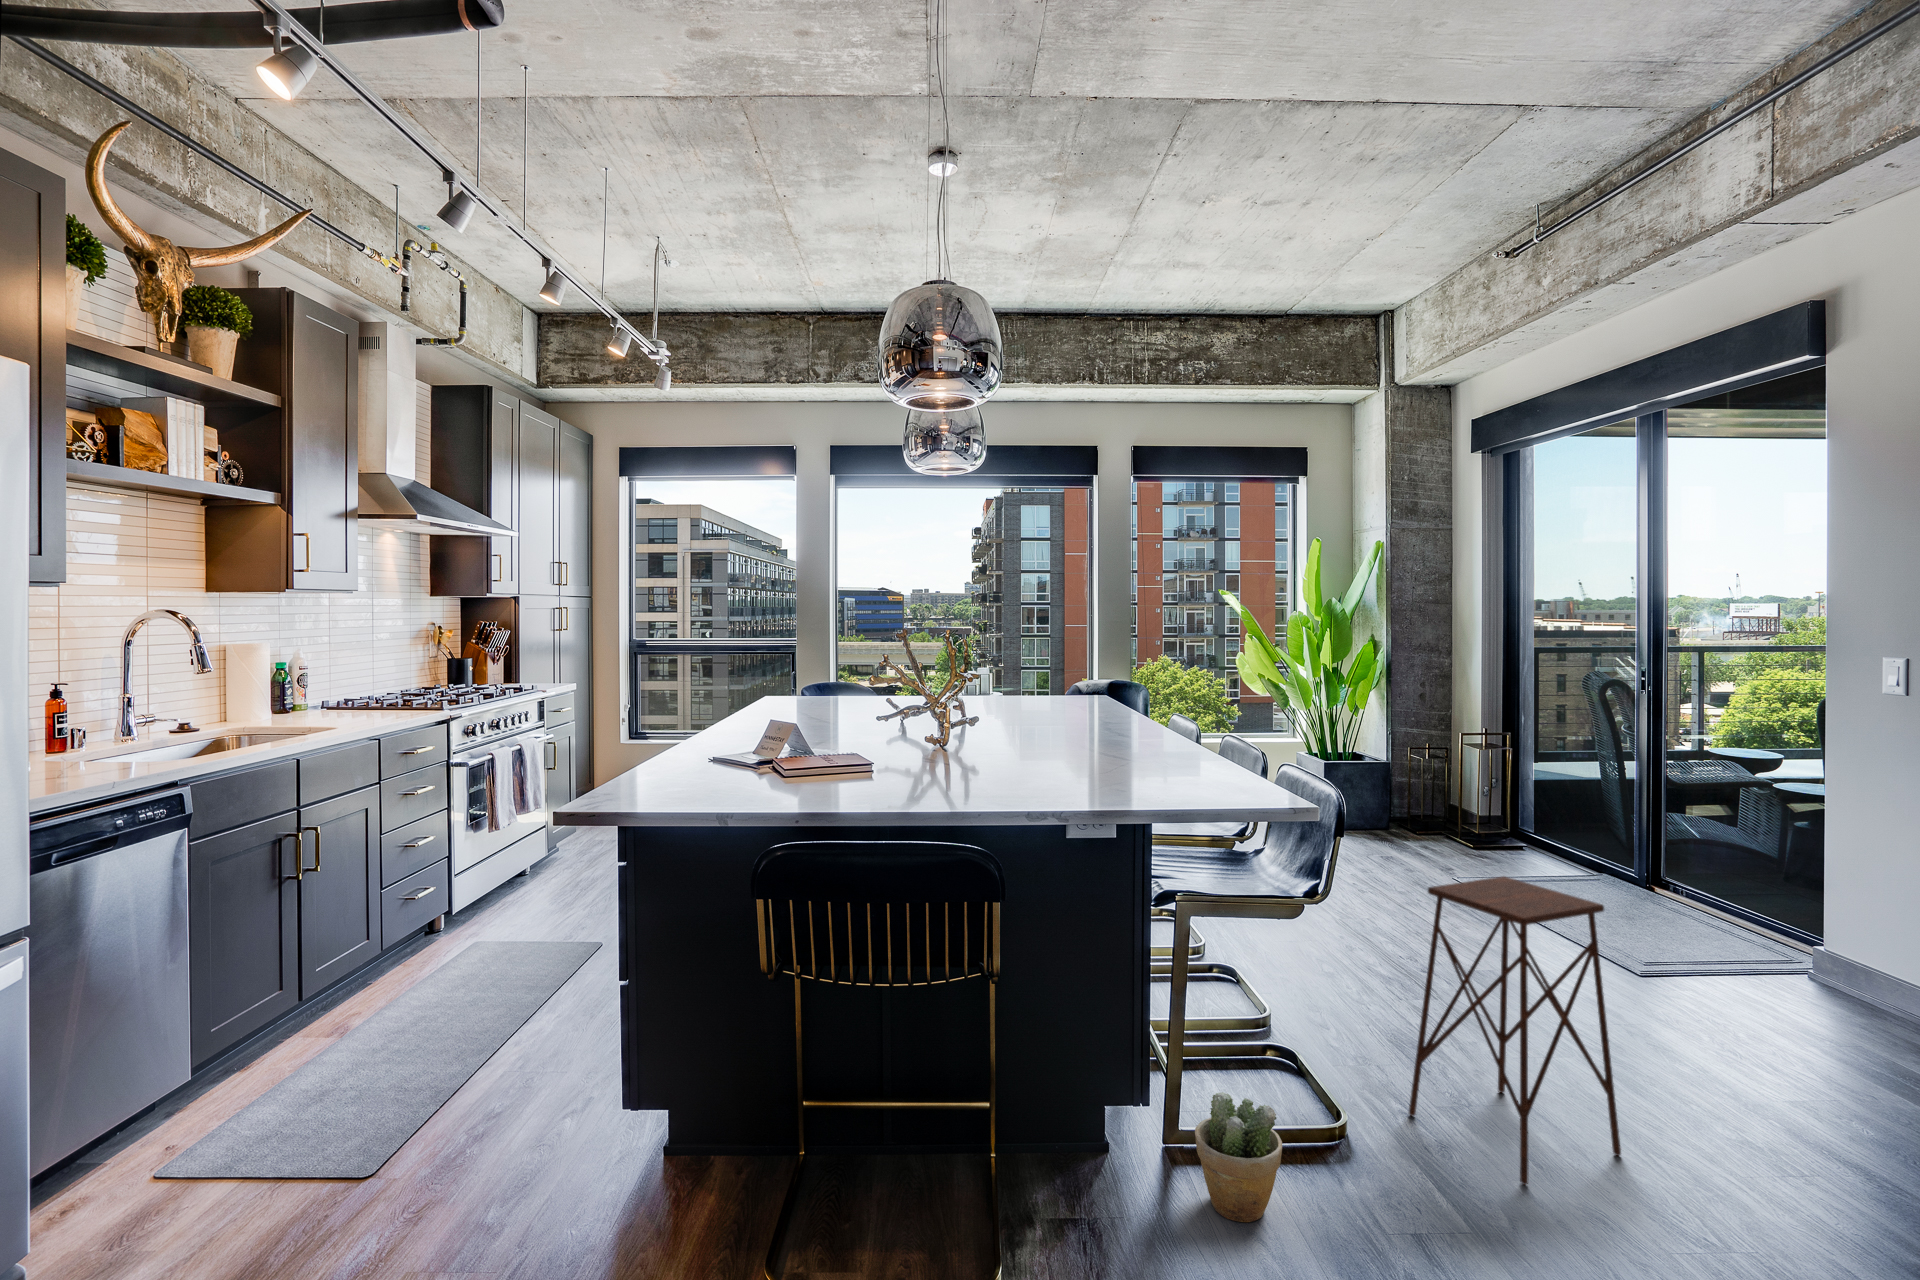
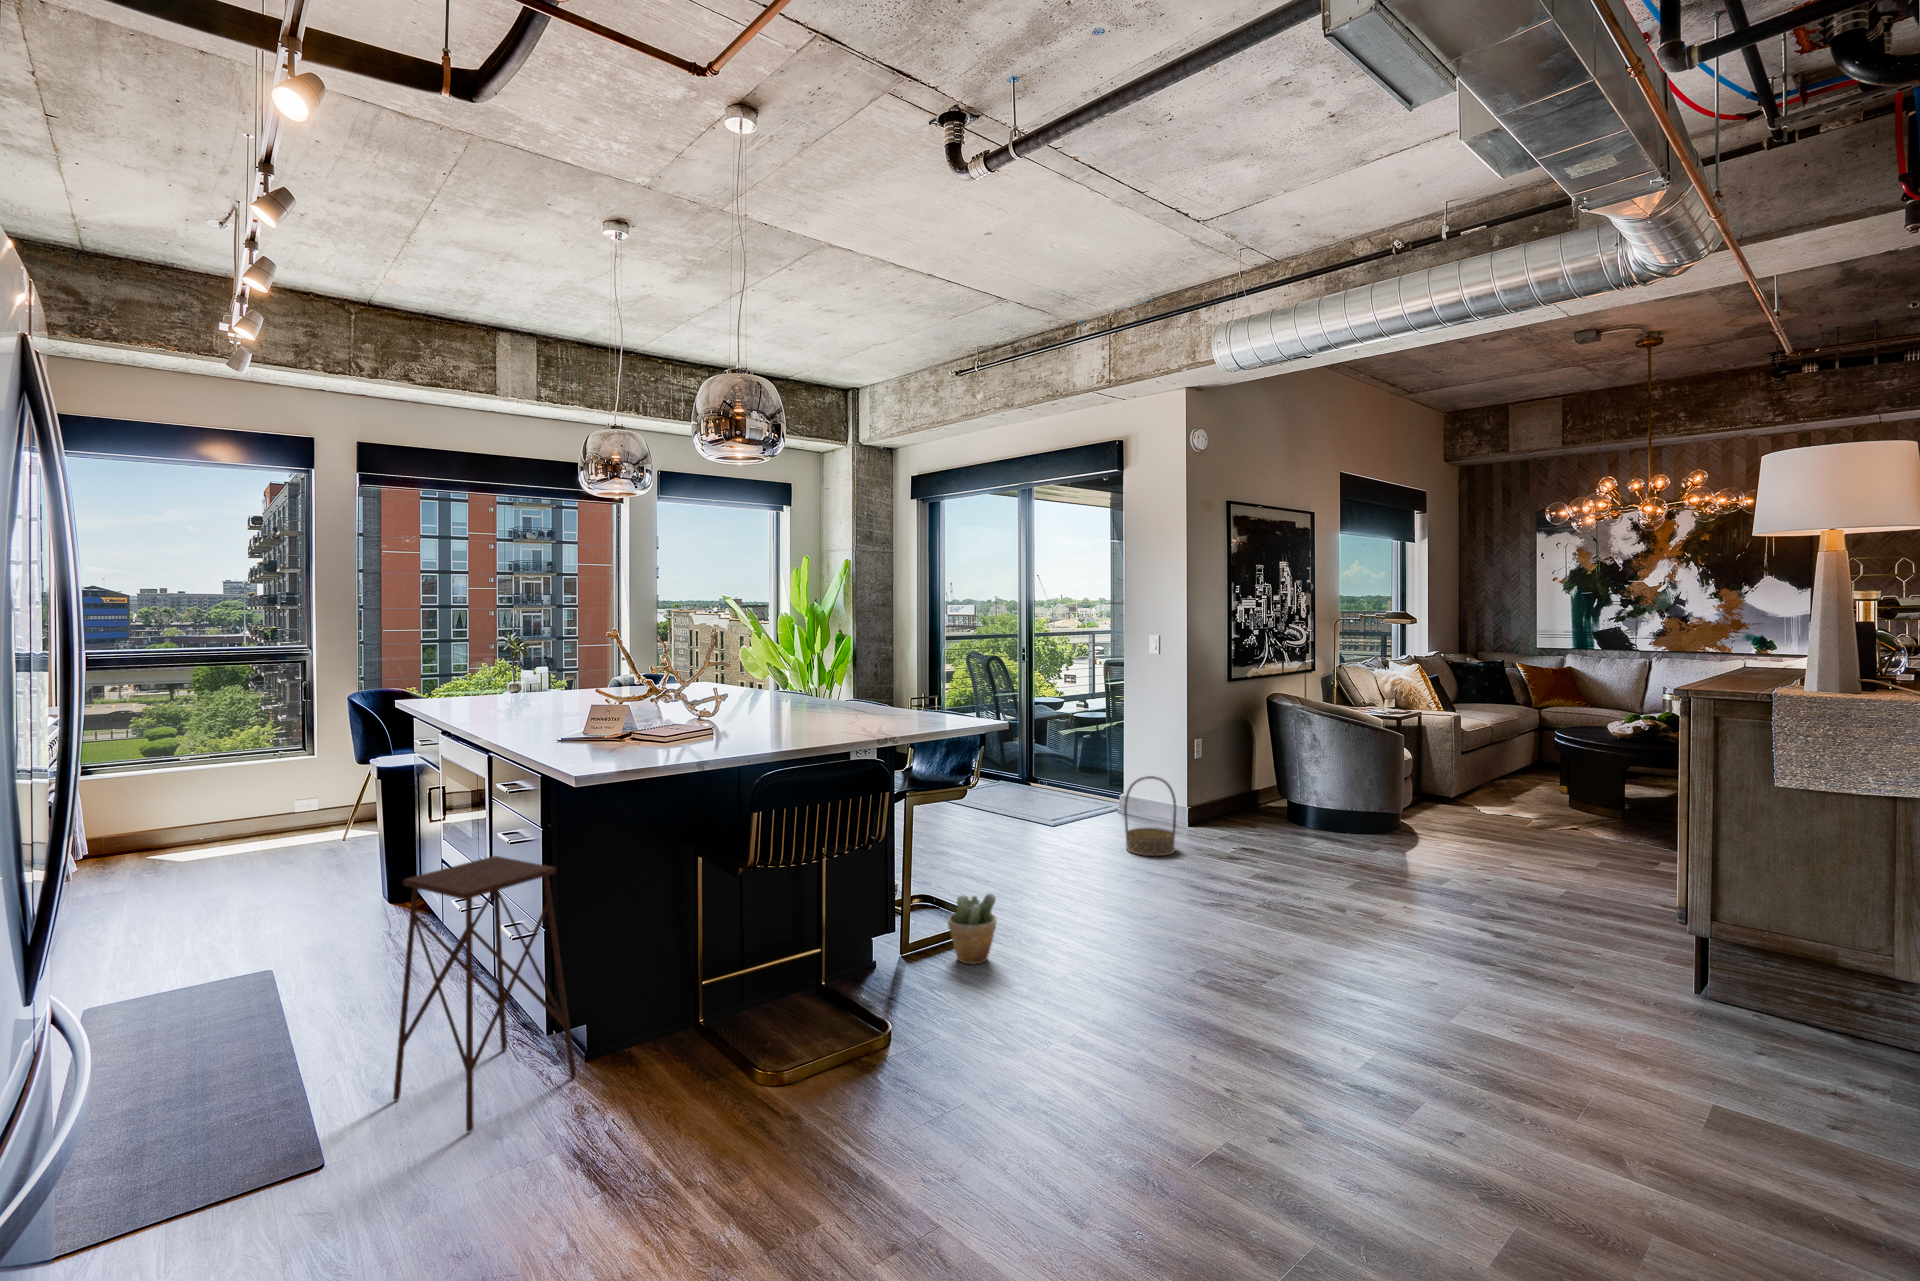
side table: present [1409,876,1621,1185] -> present [393,856,576,1132]
basket: none [1744,935,1879,1103] -> present [1124,776,1176,856]

